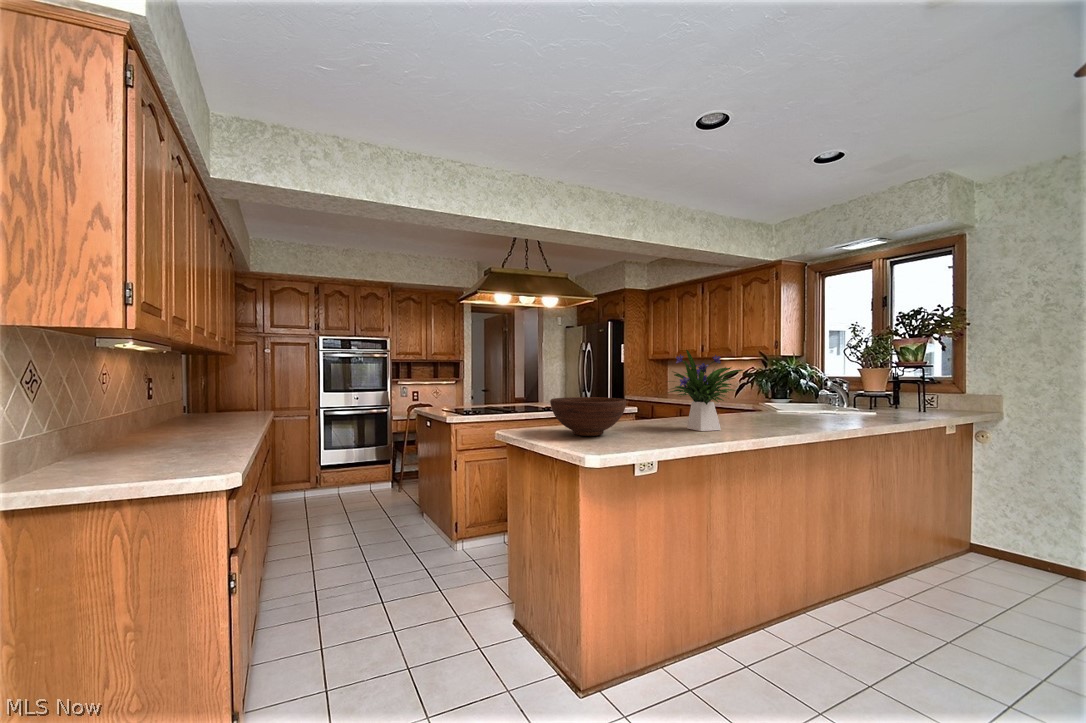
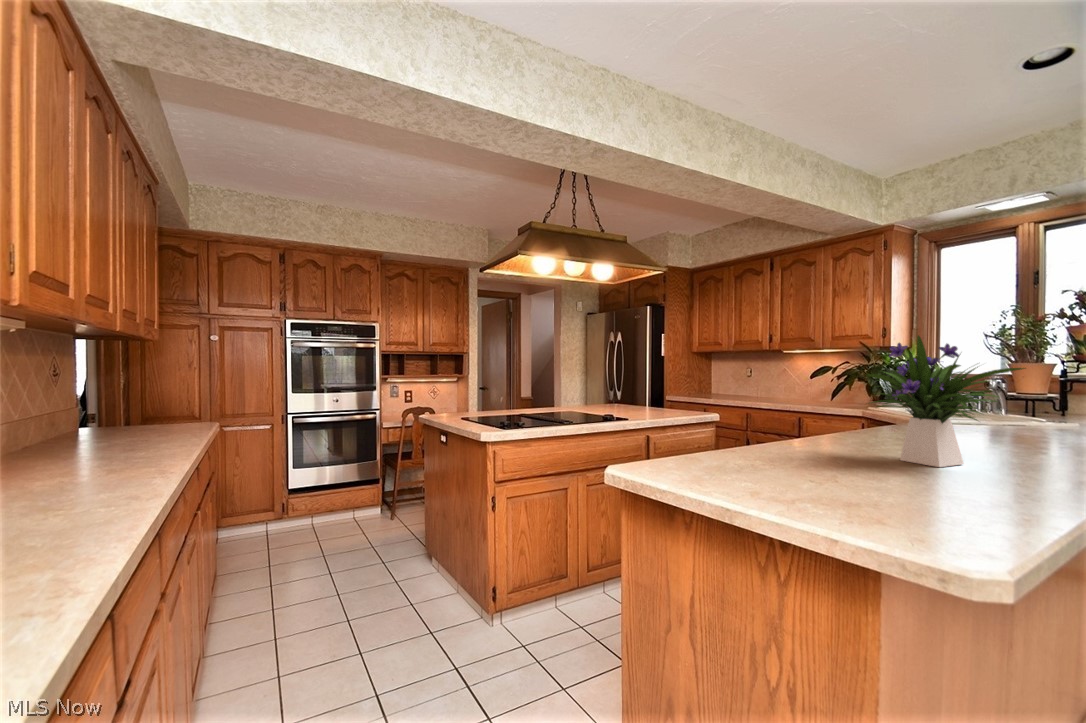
fruit bowl: present [550,397,626,436] -> none [712,413,856,484]

